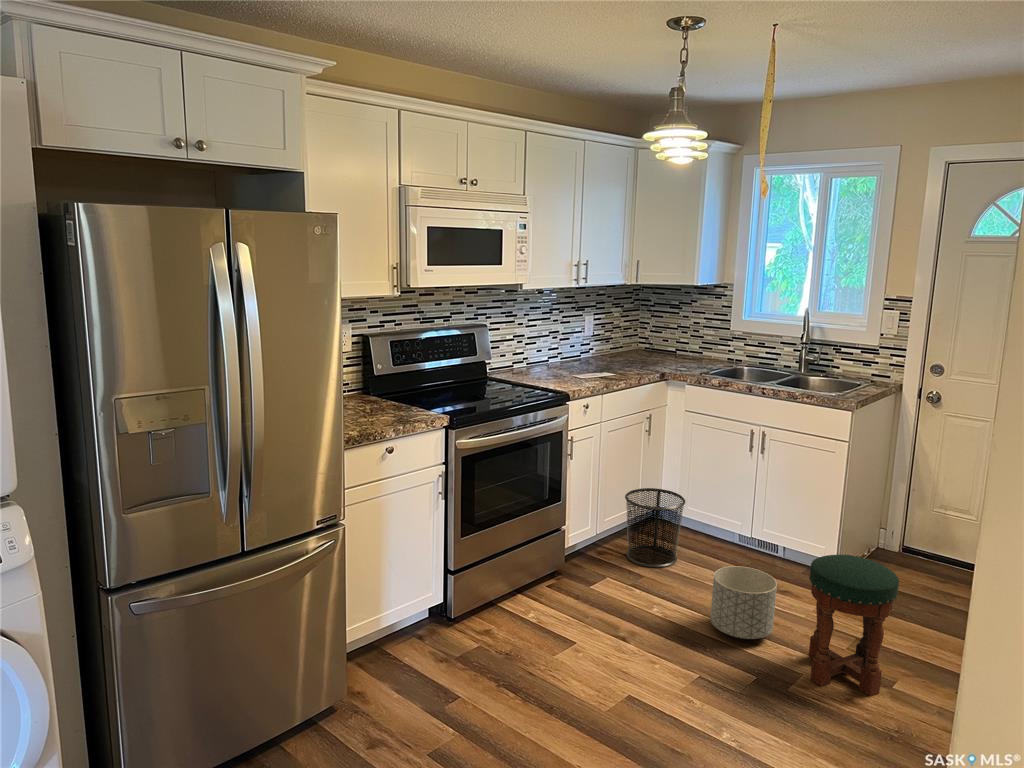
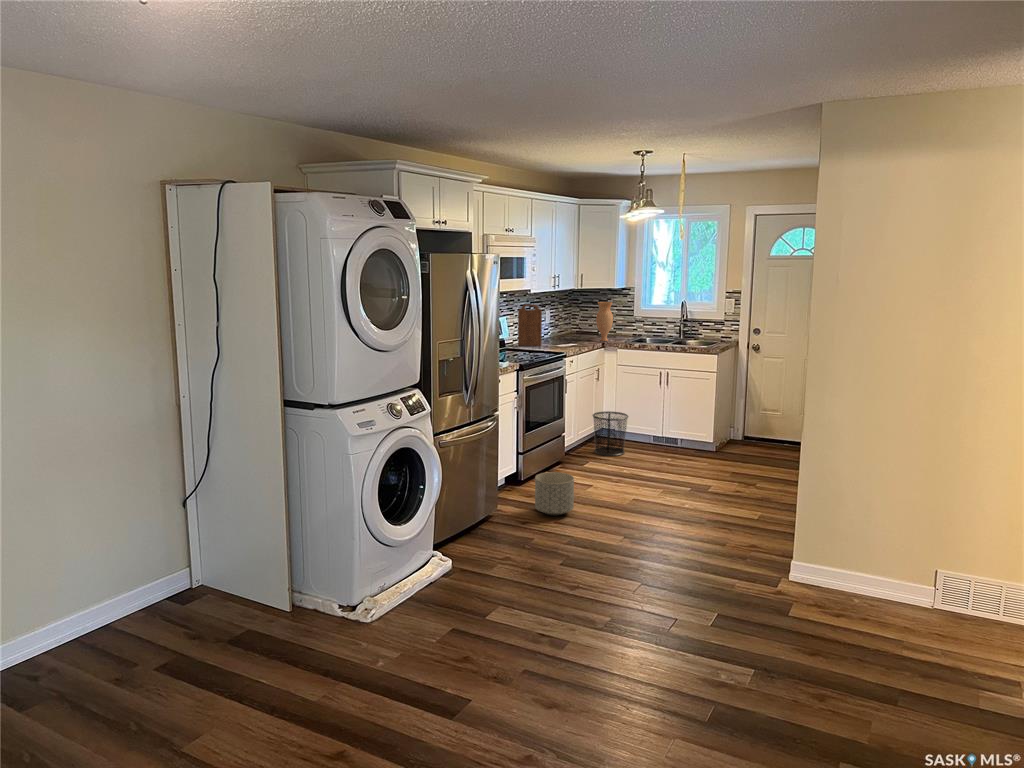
vase: none [657,307,685,370] -> present [596,302,613,341]
cutting board: none [513,308,549,377] -> present [518,304,542,346]
stool: present [809,555,899,696] -> none [712,422,755,489]
planter: present [710,566,777,639] -> present [535,472,574,516]

